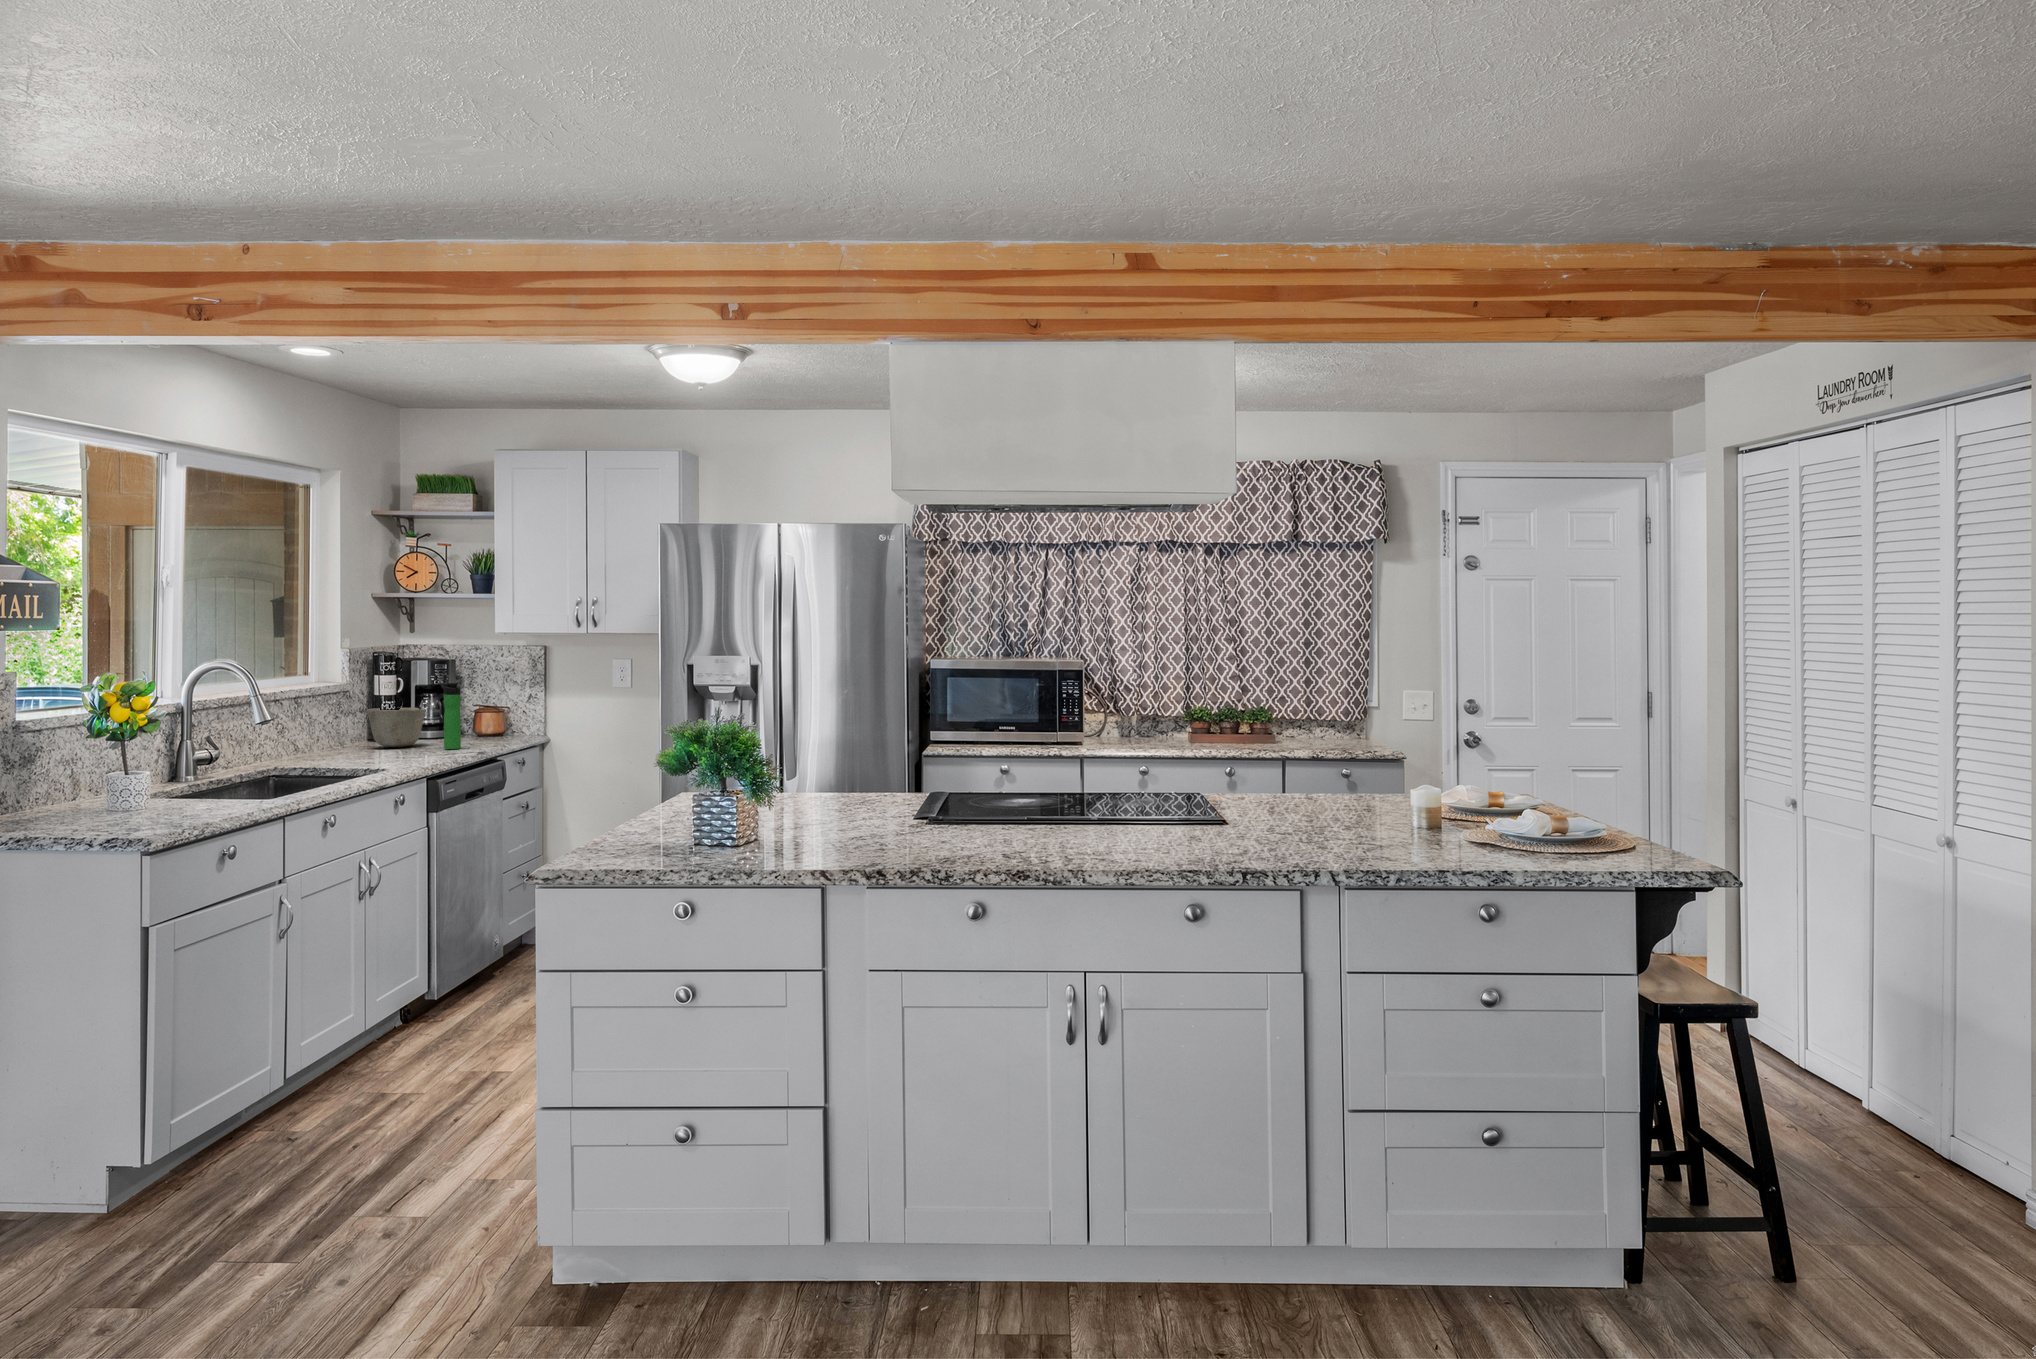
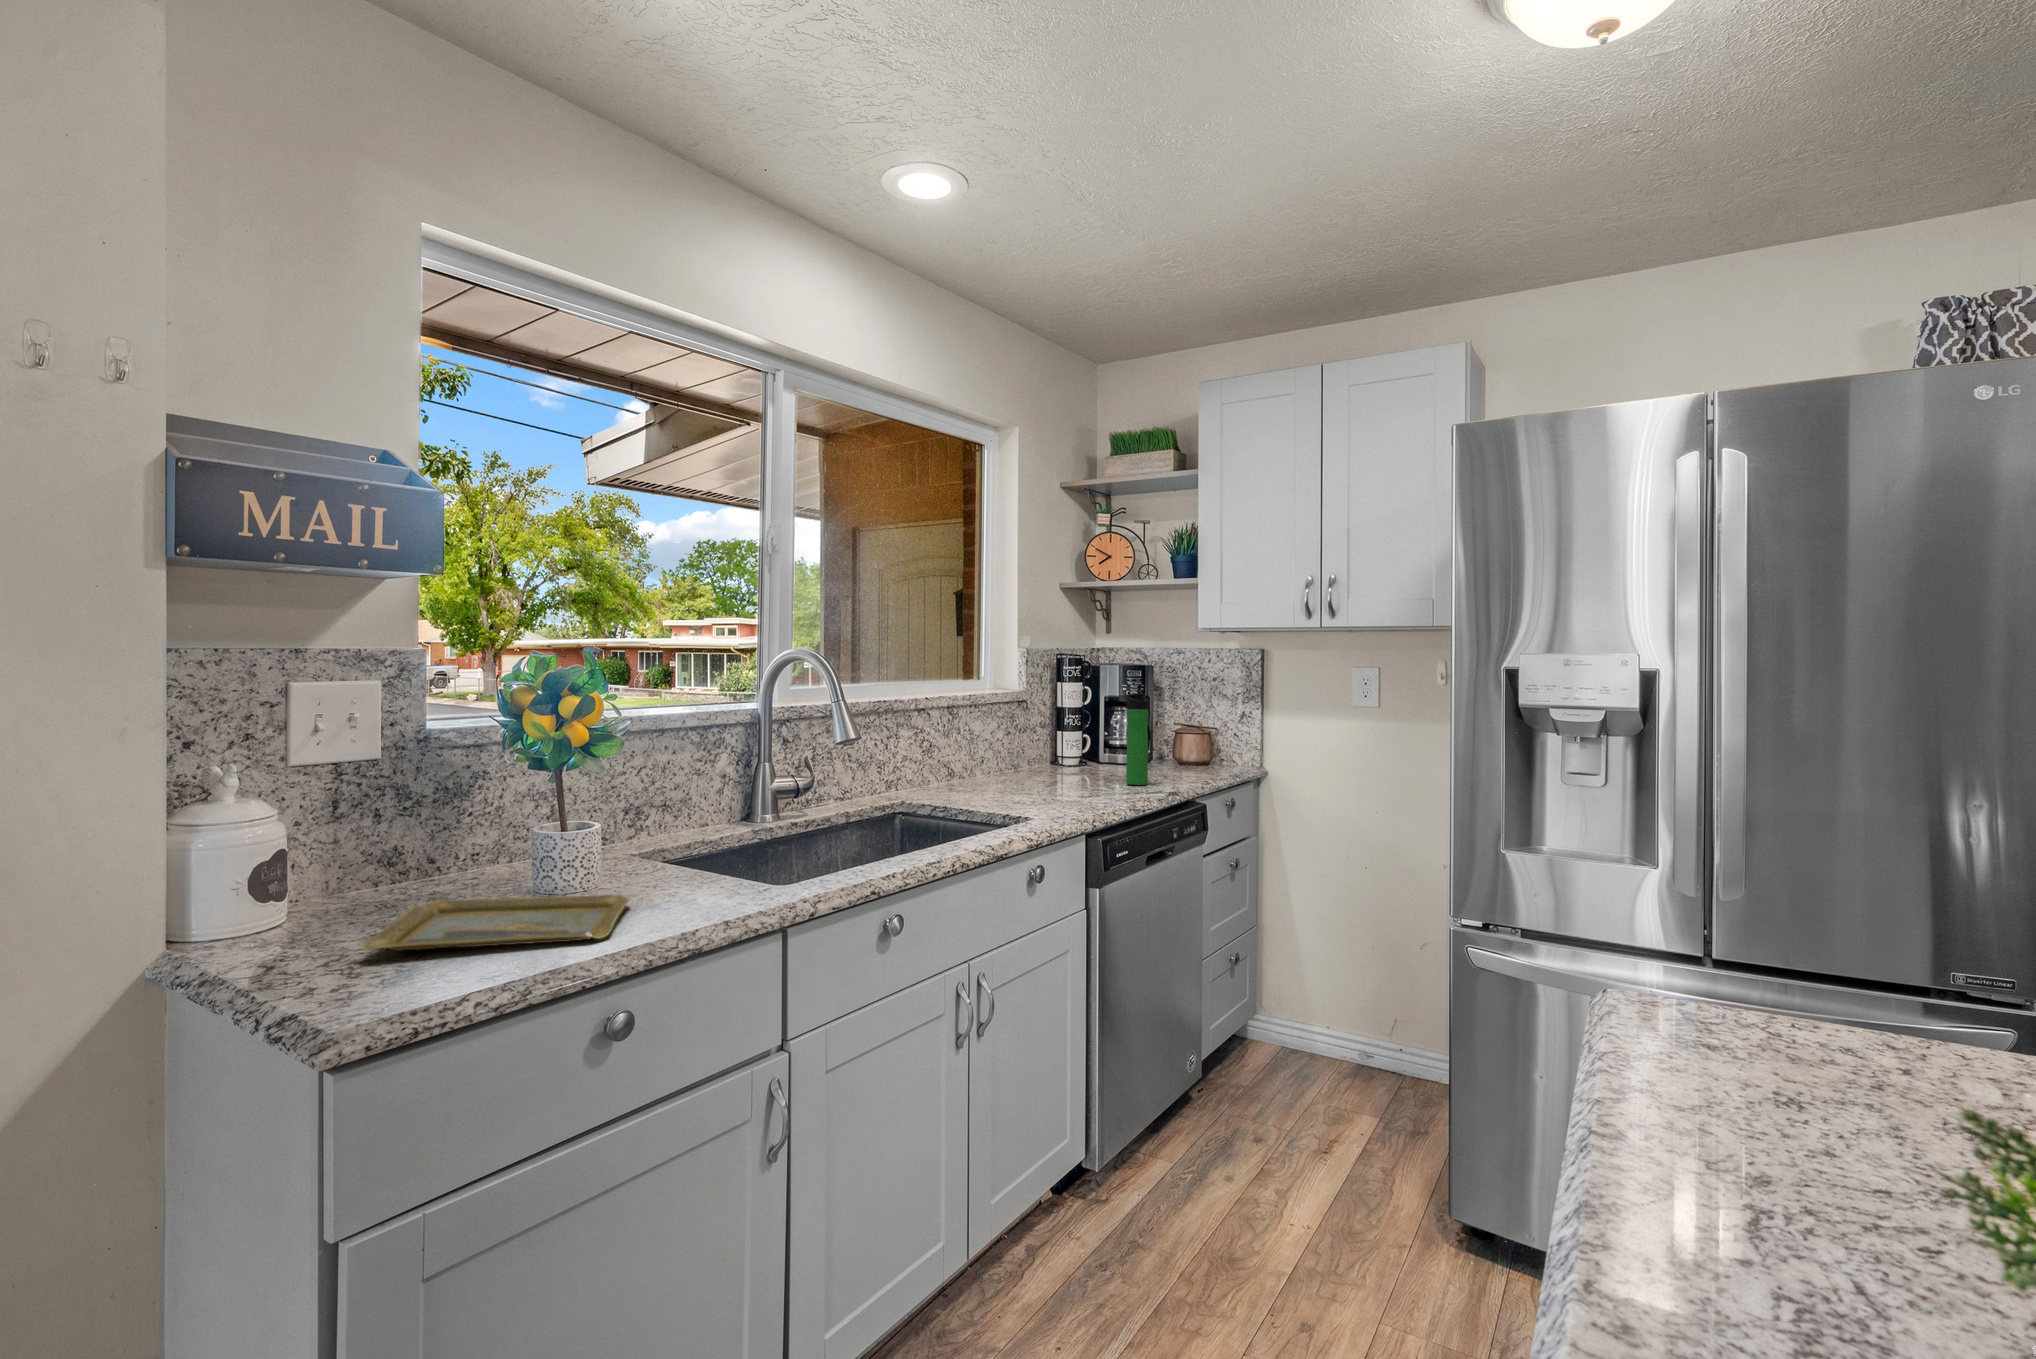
ceramic bowl: present [367,708,427,747] -> none [1043,724,1112,775]
tray: none [59,805,209,827] -> present [364,895,630,951]

